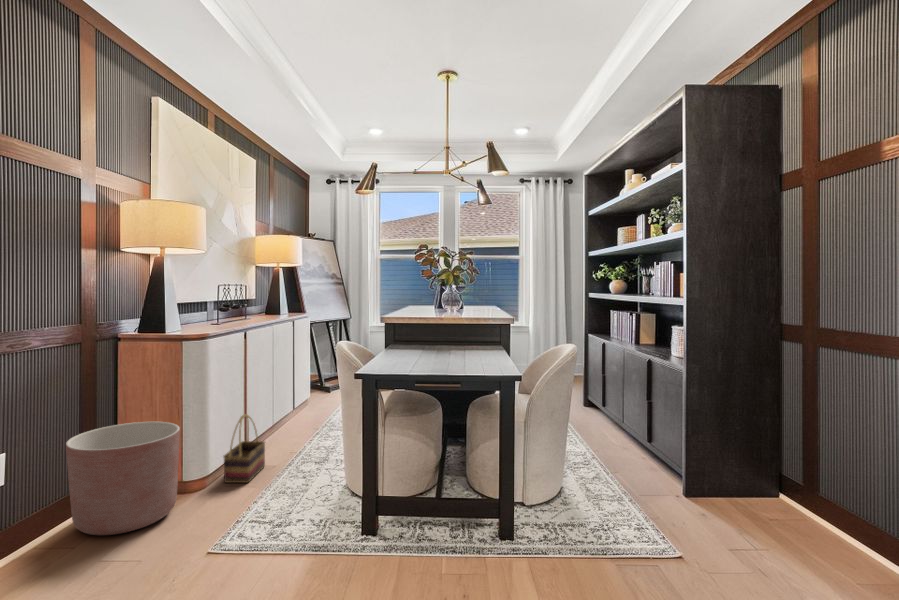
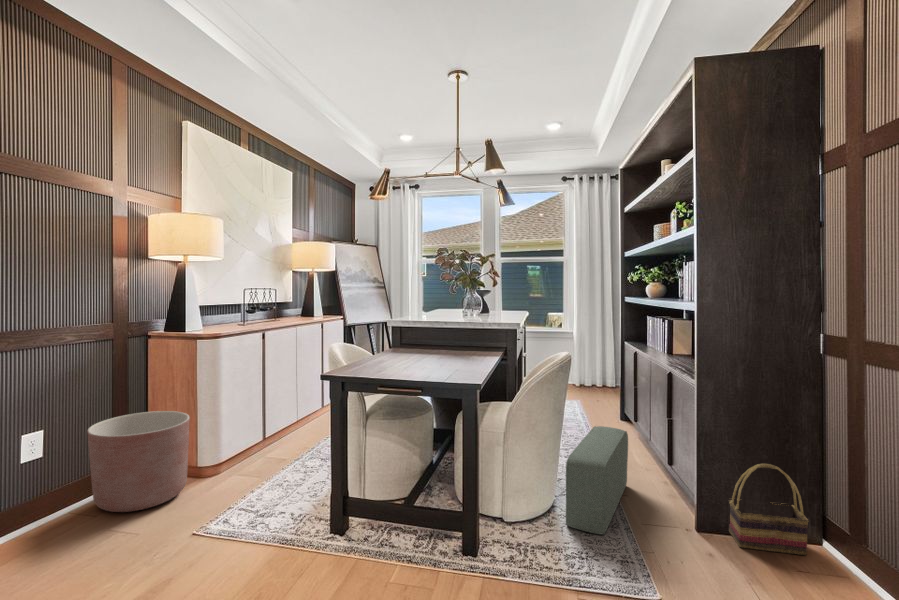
basket: present [224,414,265,483] -> present [729,464,809,555]
pouf: none [580,414,621,511] -> present [566,426,628,534]

